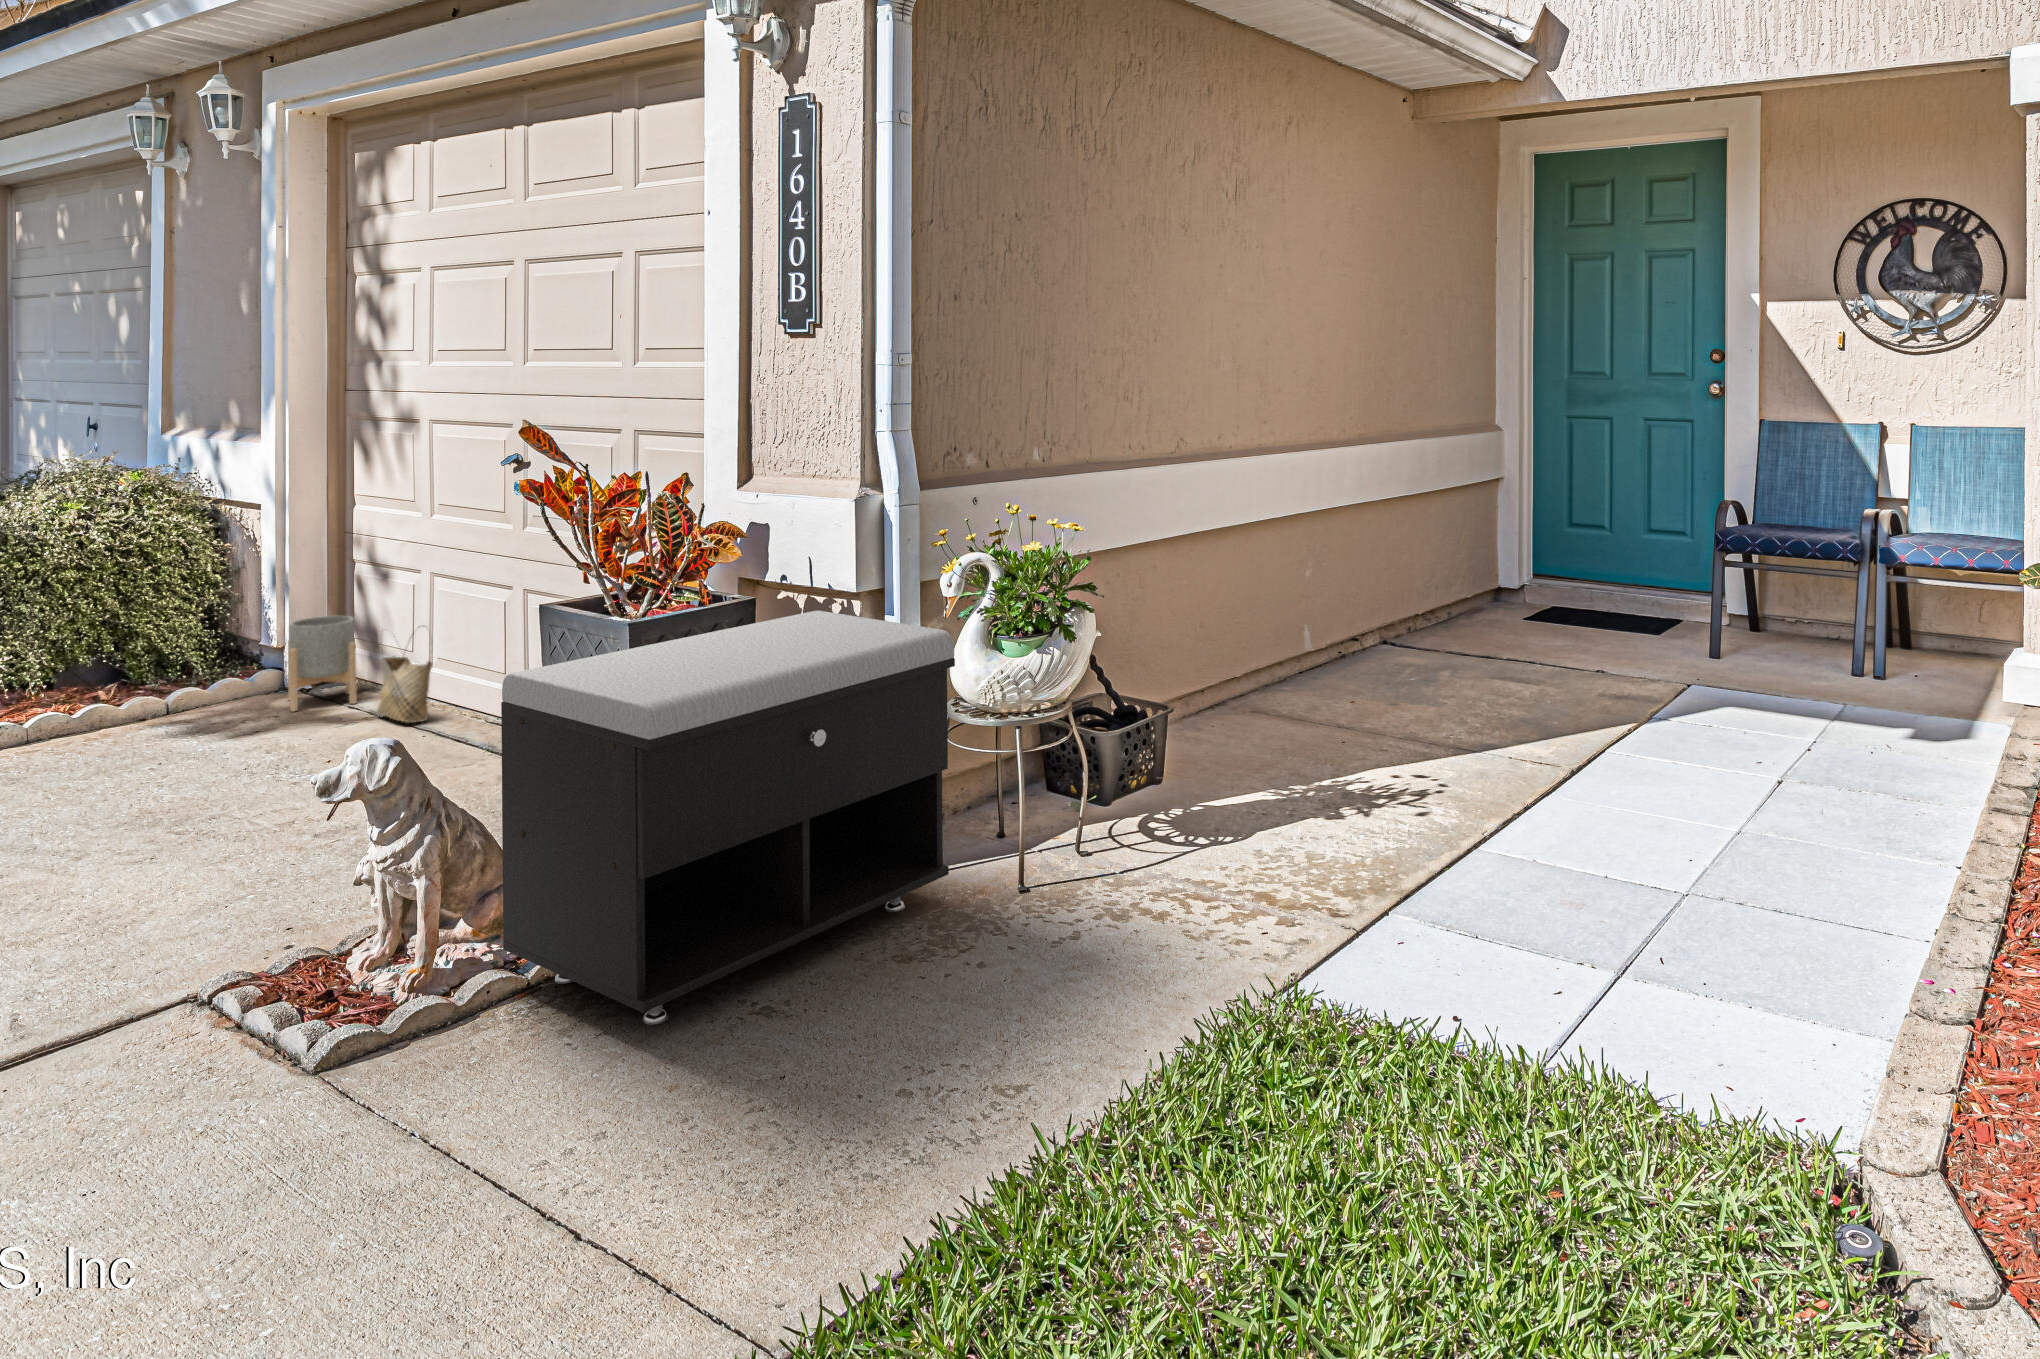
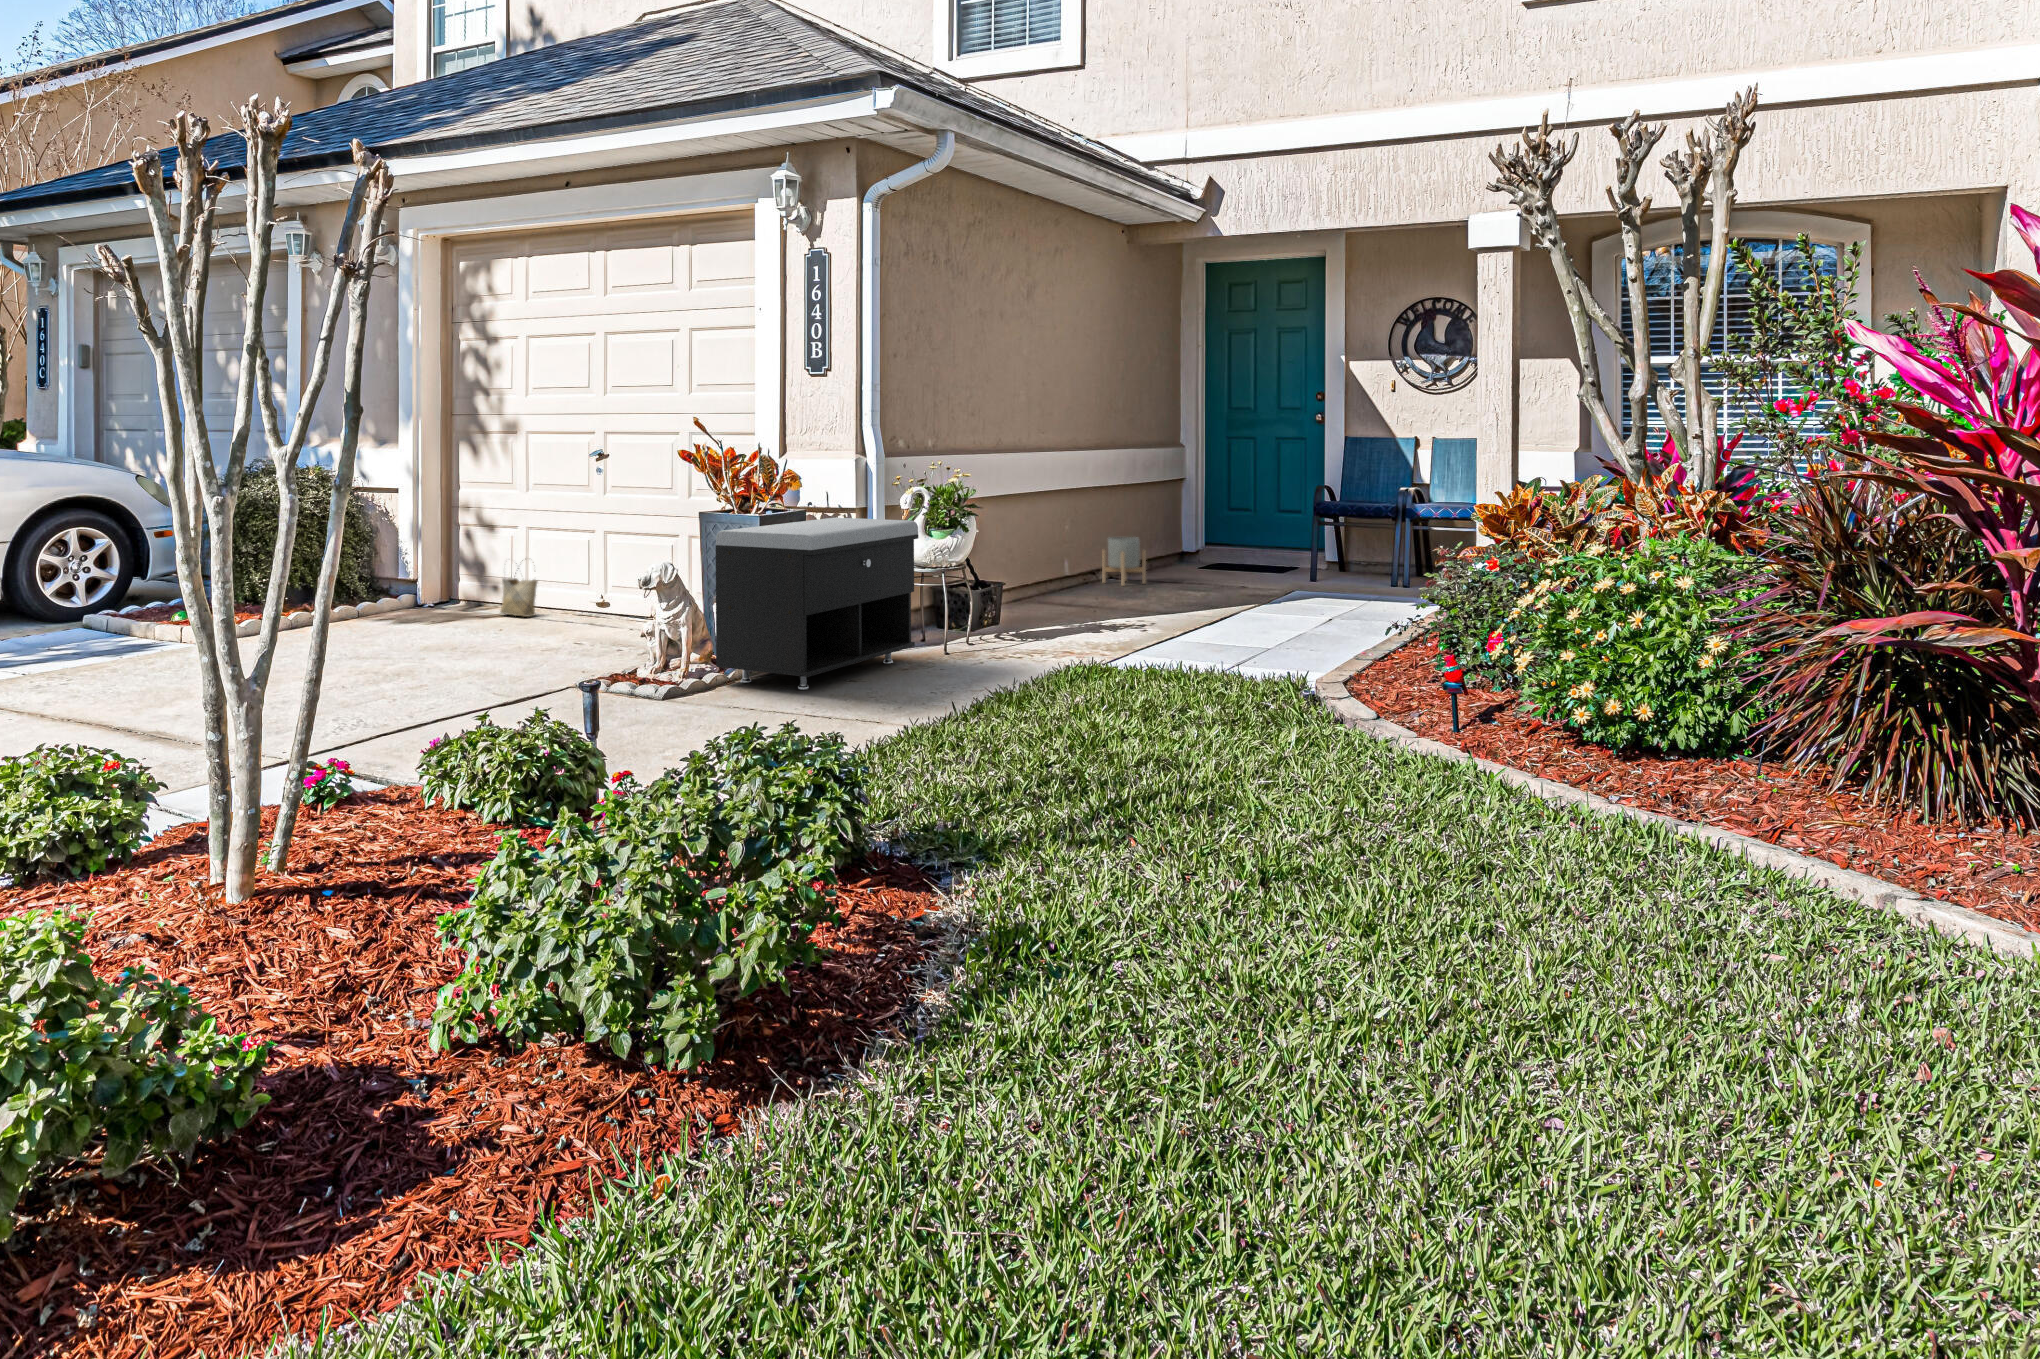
planter: present [288,616,357,711] -> present [1102,537,1146,586]

